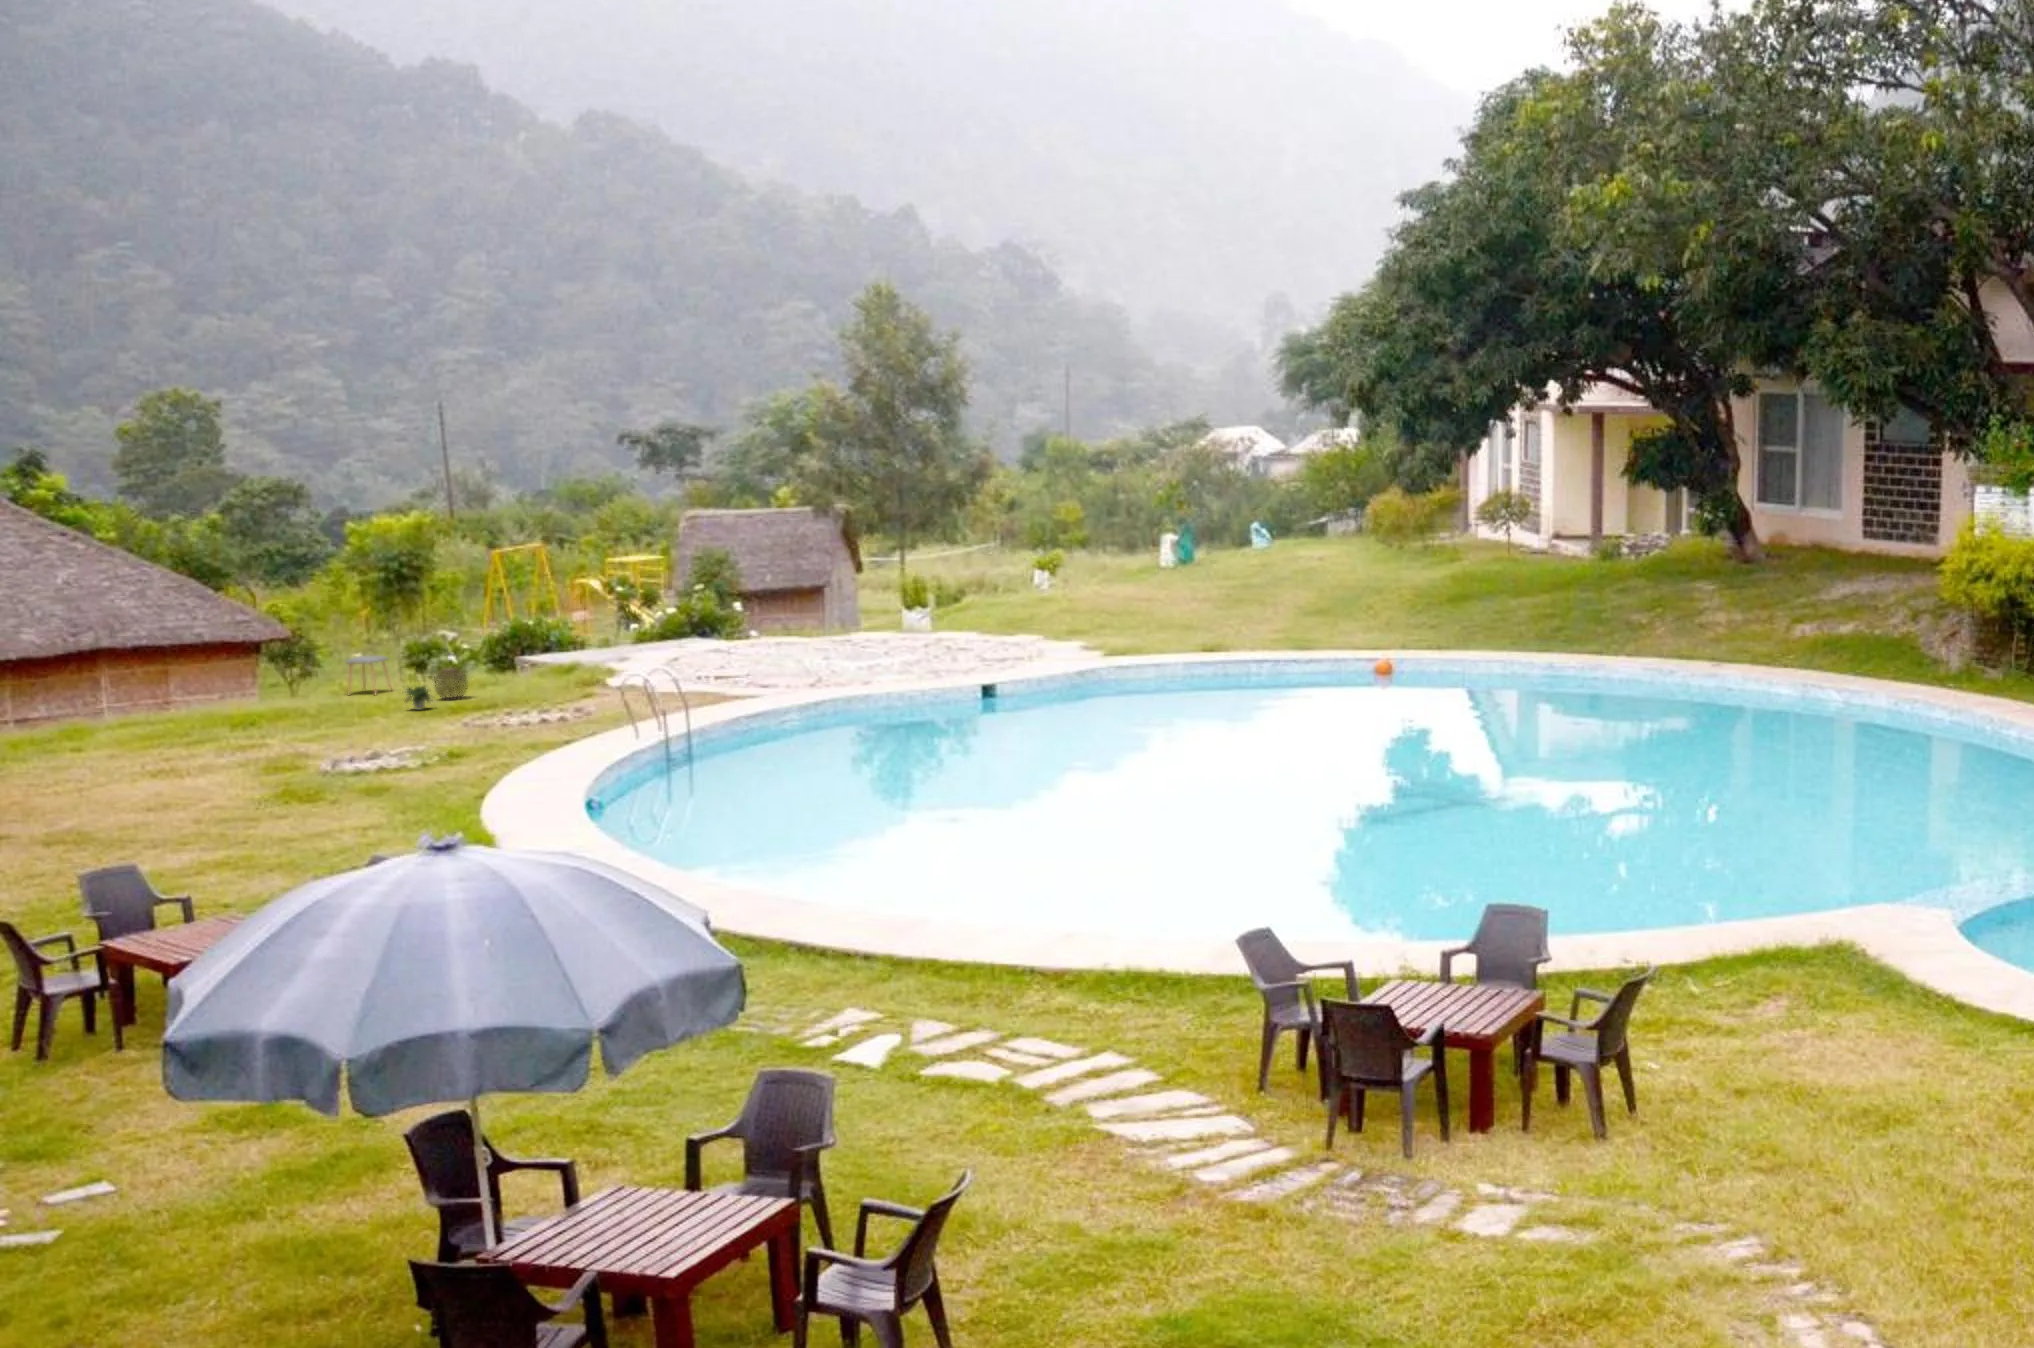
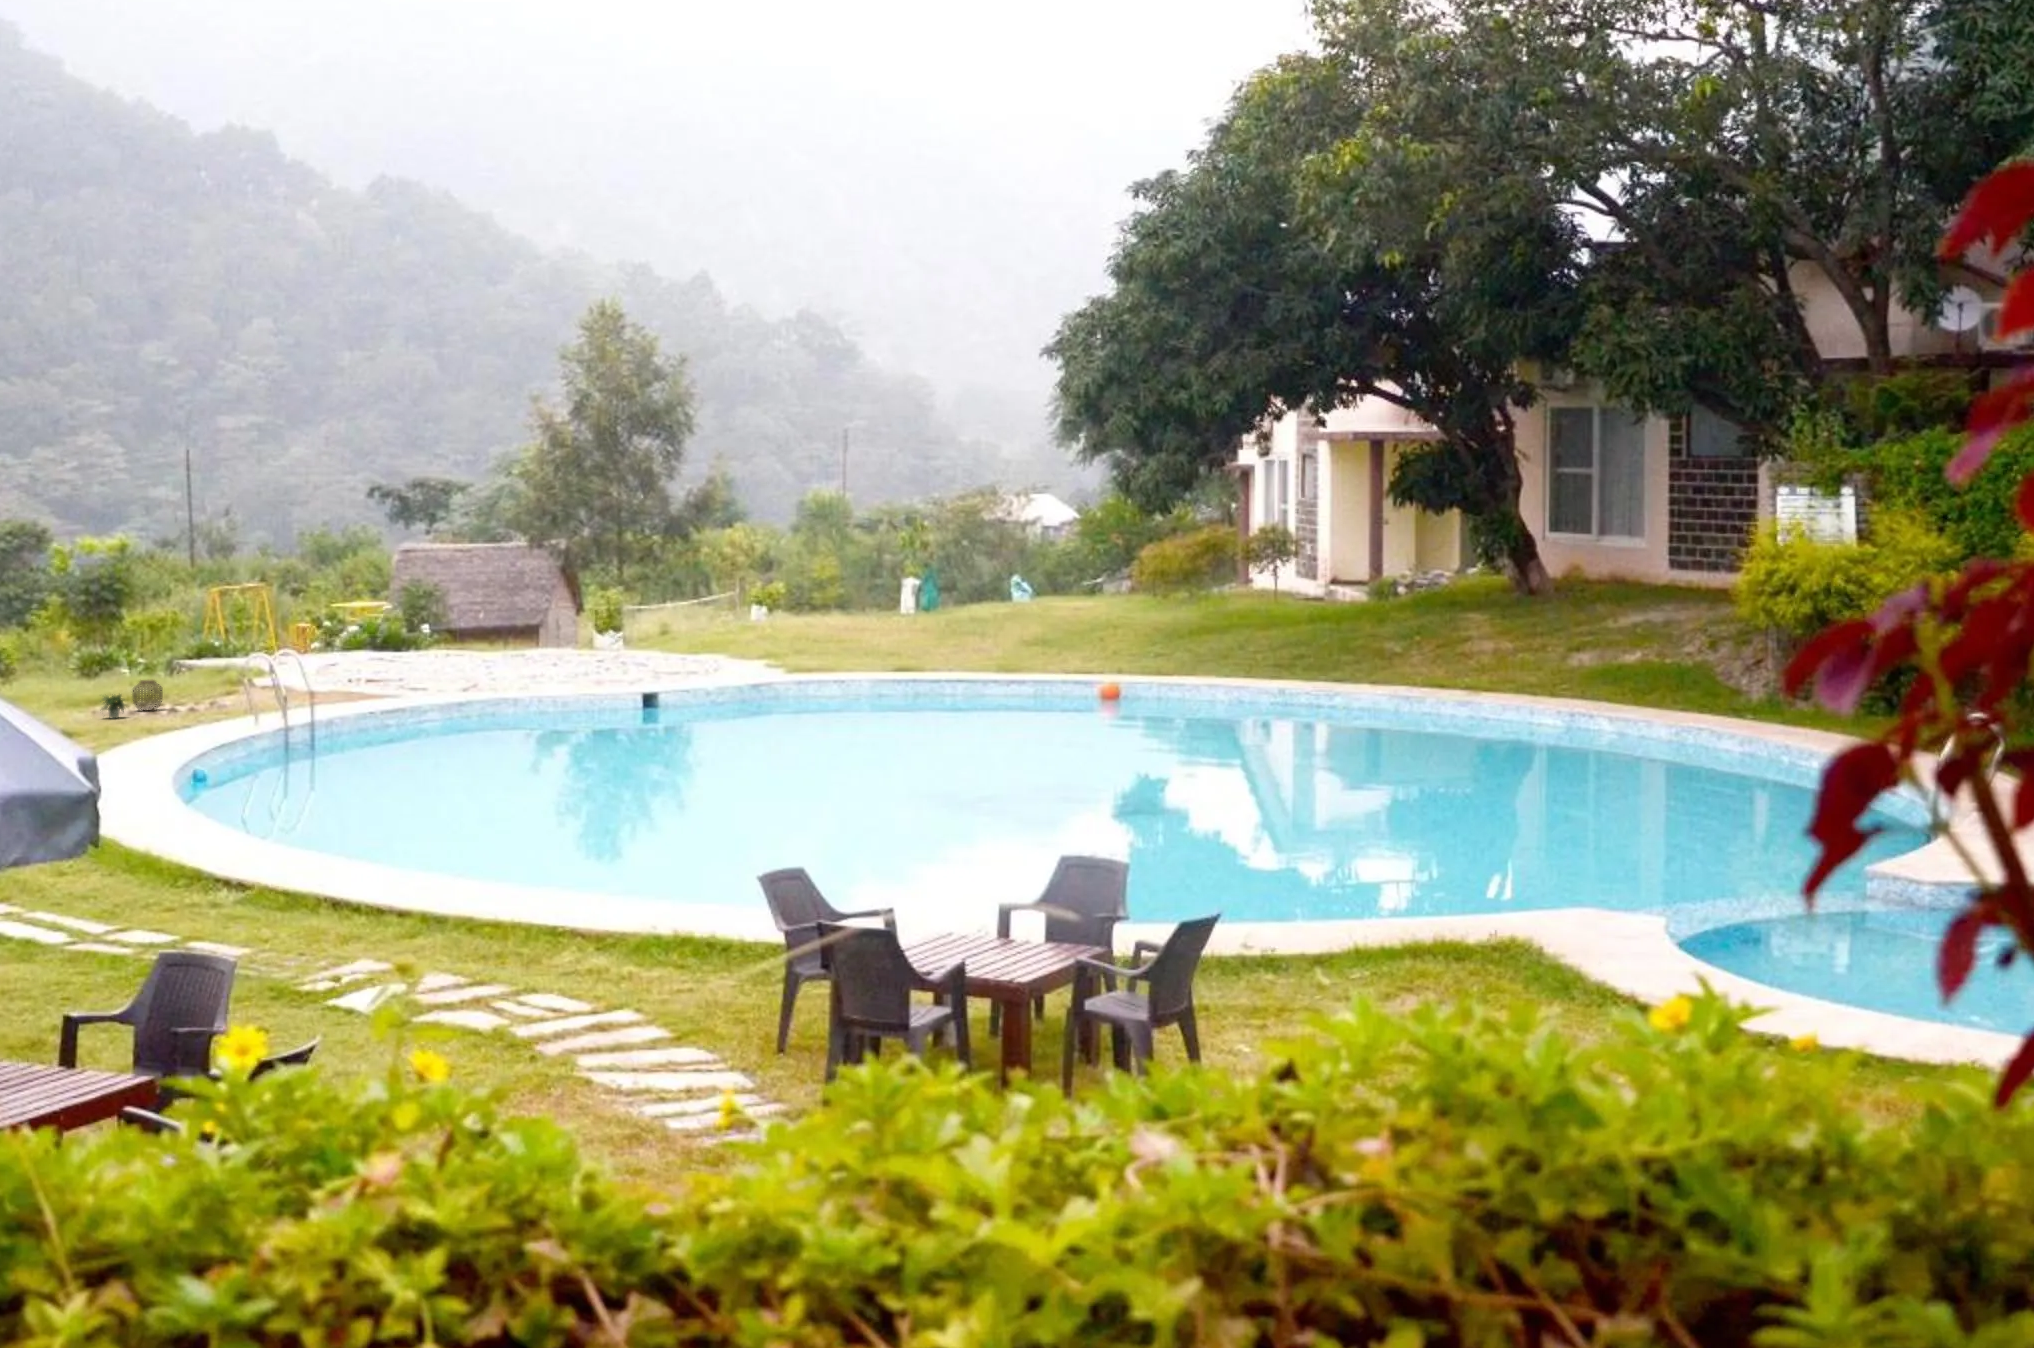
stool: present [347,656,391,693] -> none [57,669,98,708]

